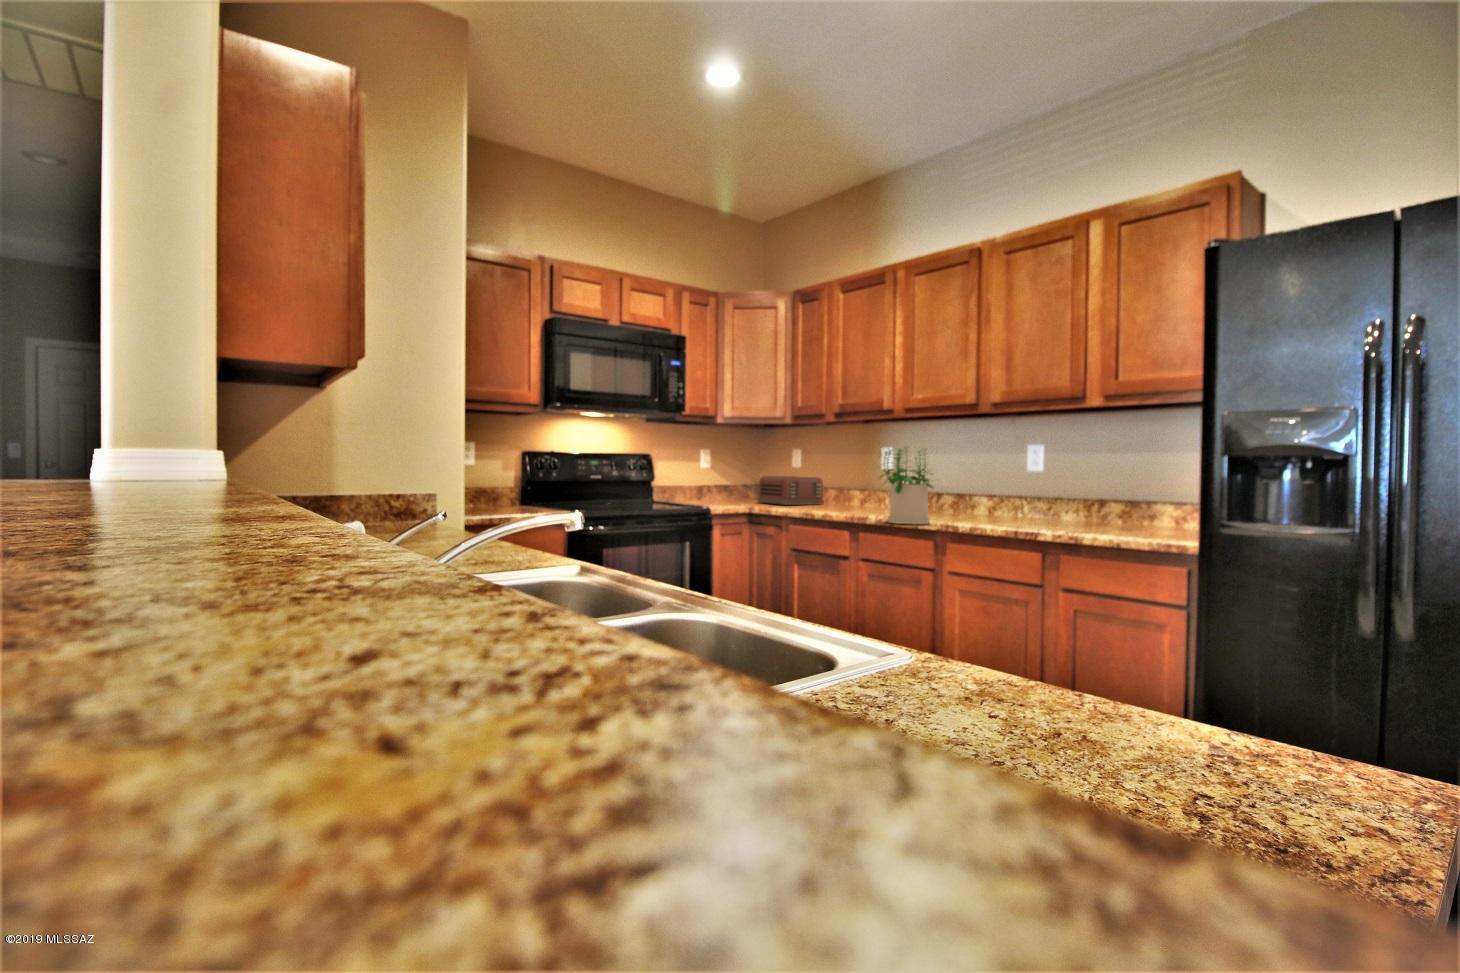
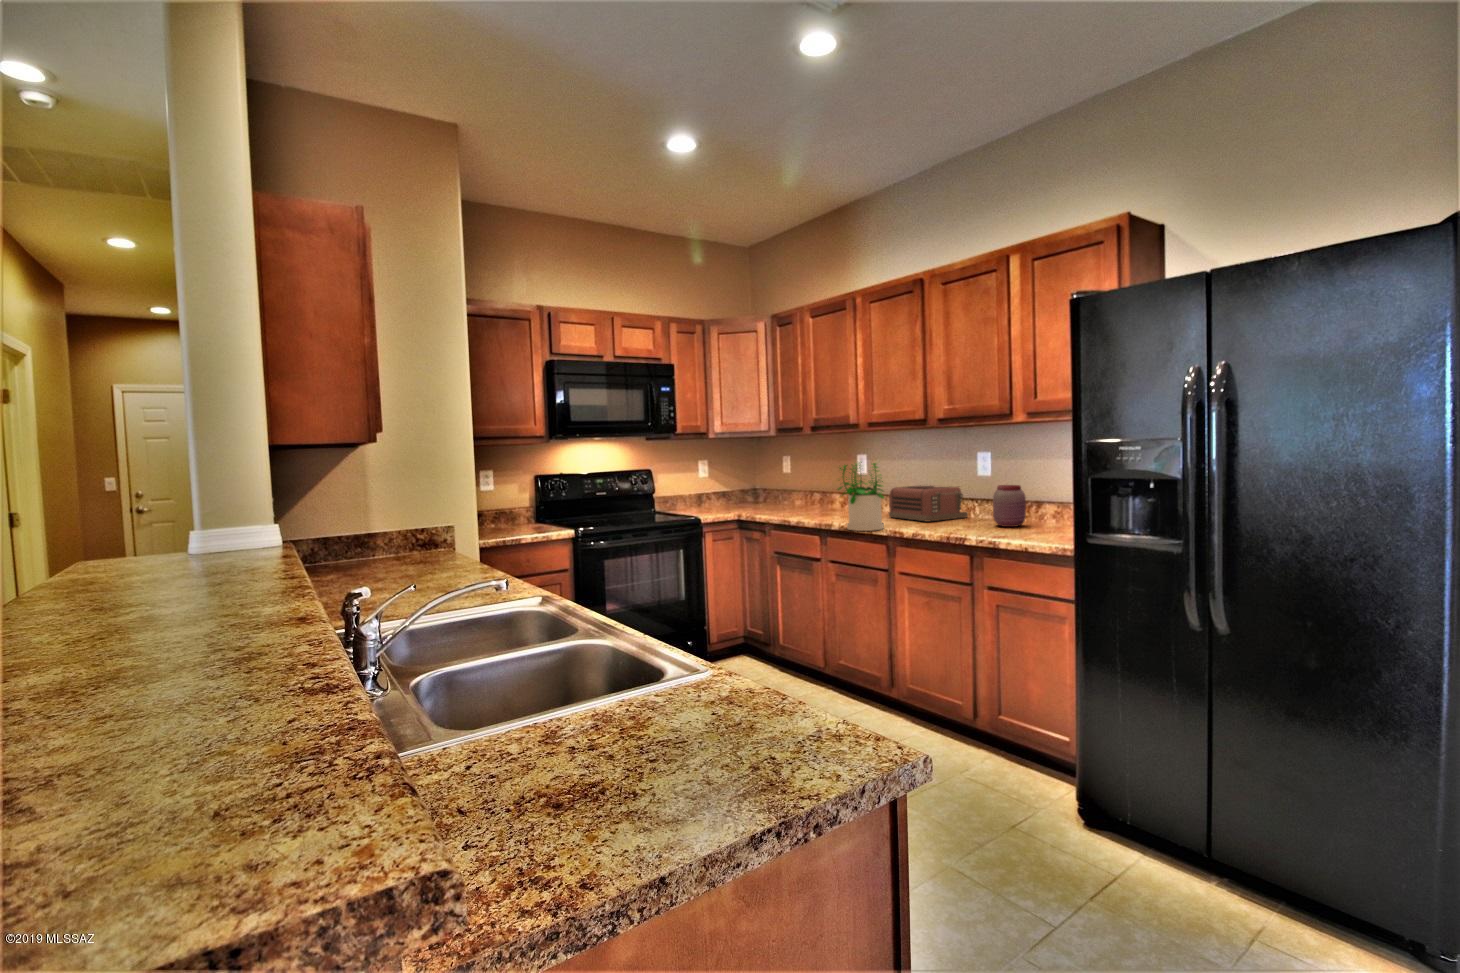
toaster: present [758,476,824,505] -> present [889,486,968,521]
jar: none [1052,480,1090,526] -> present [993,485,1026,527]

